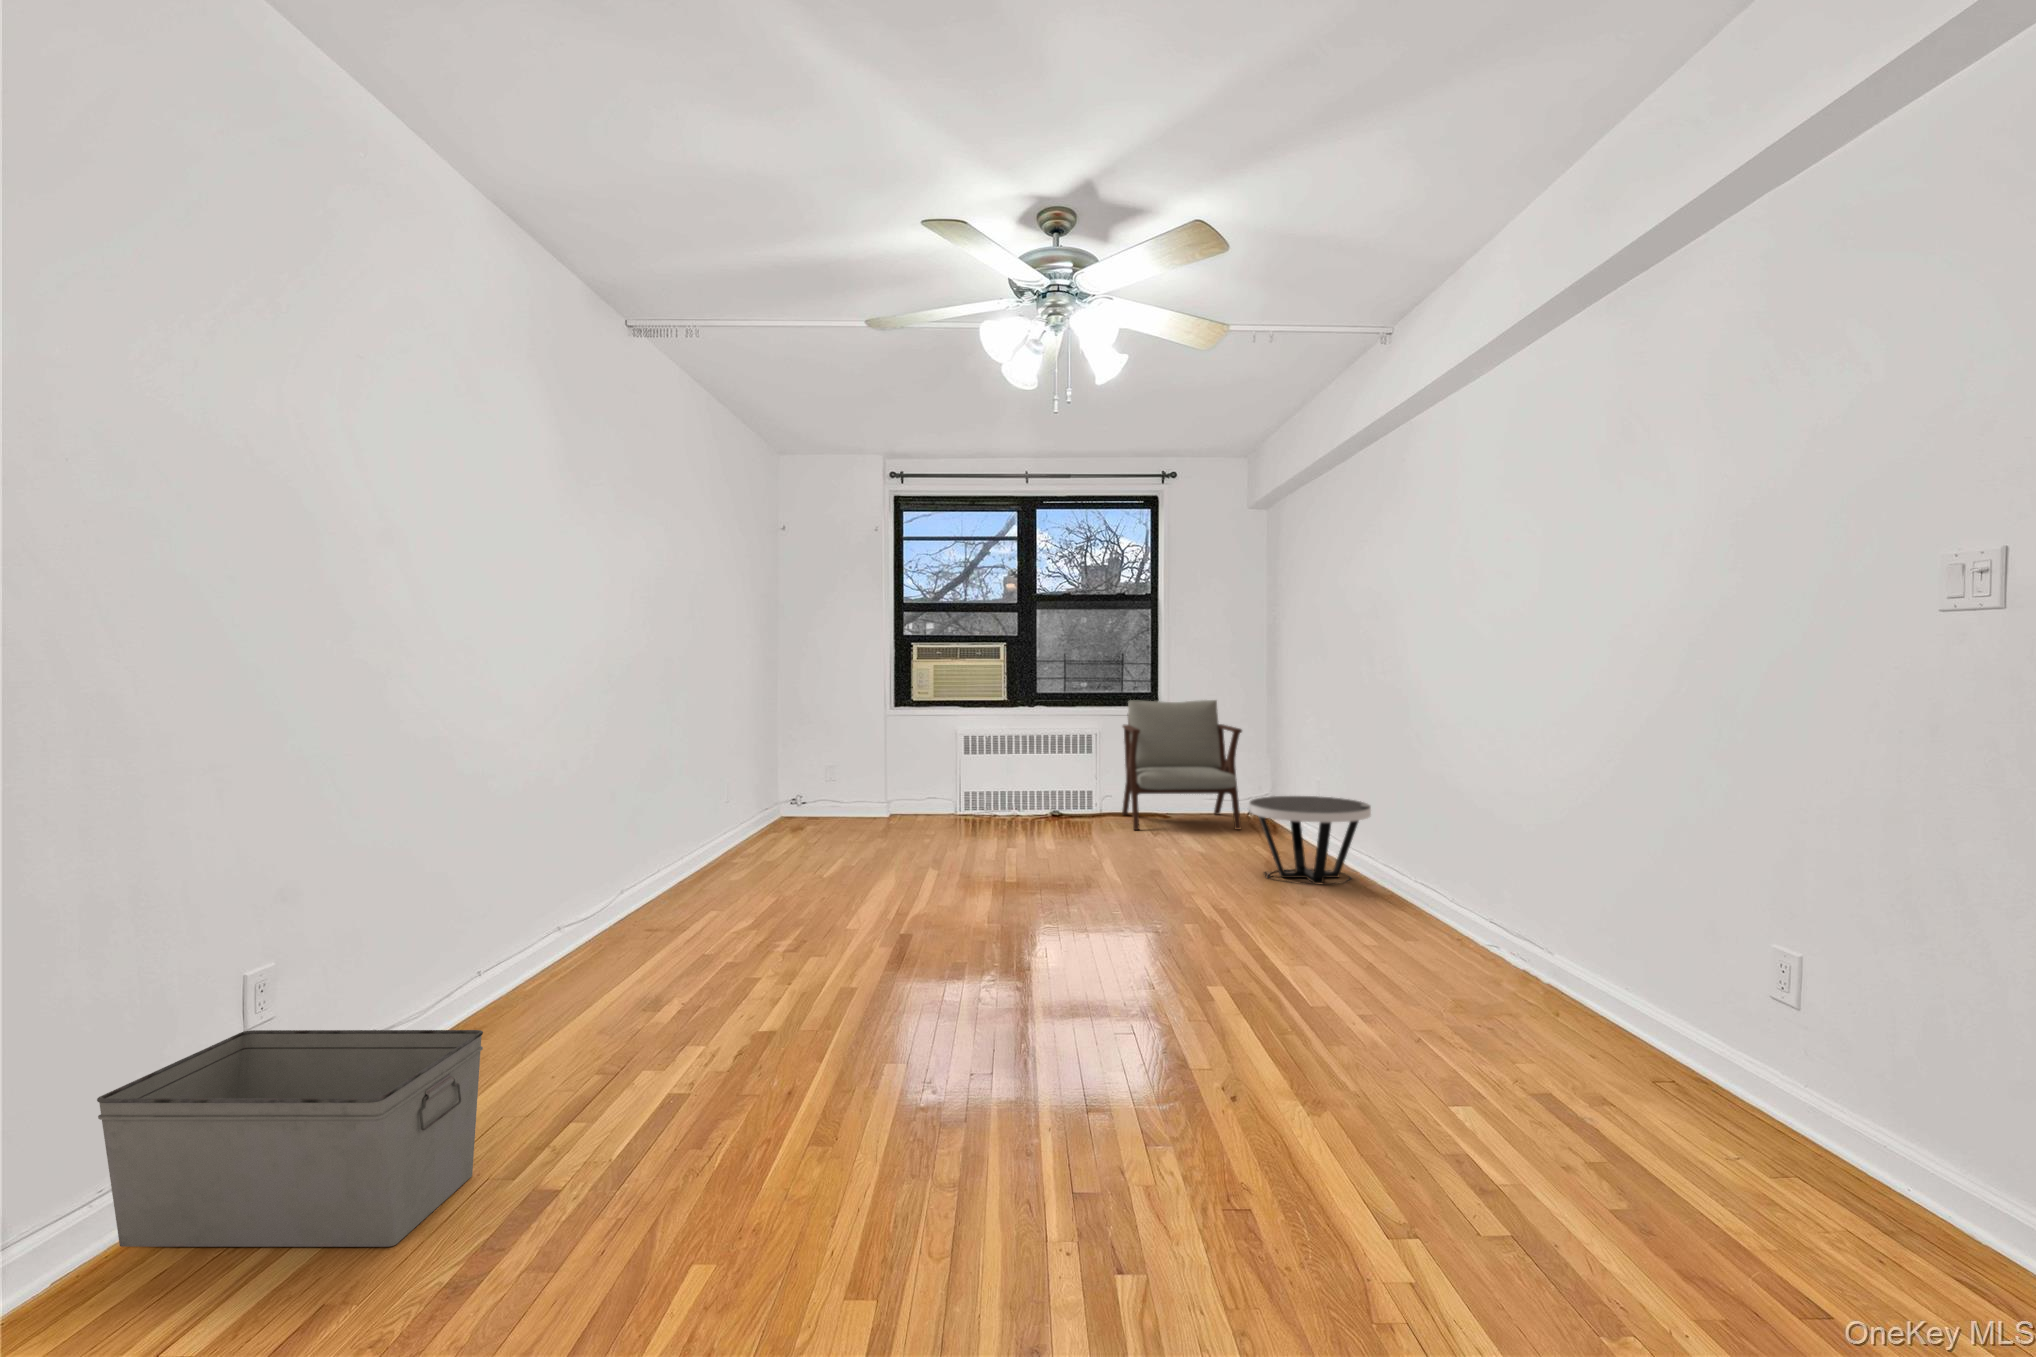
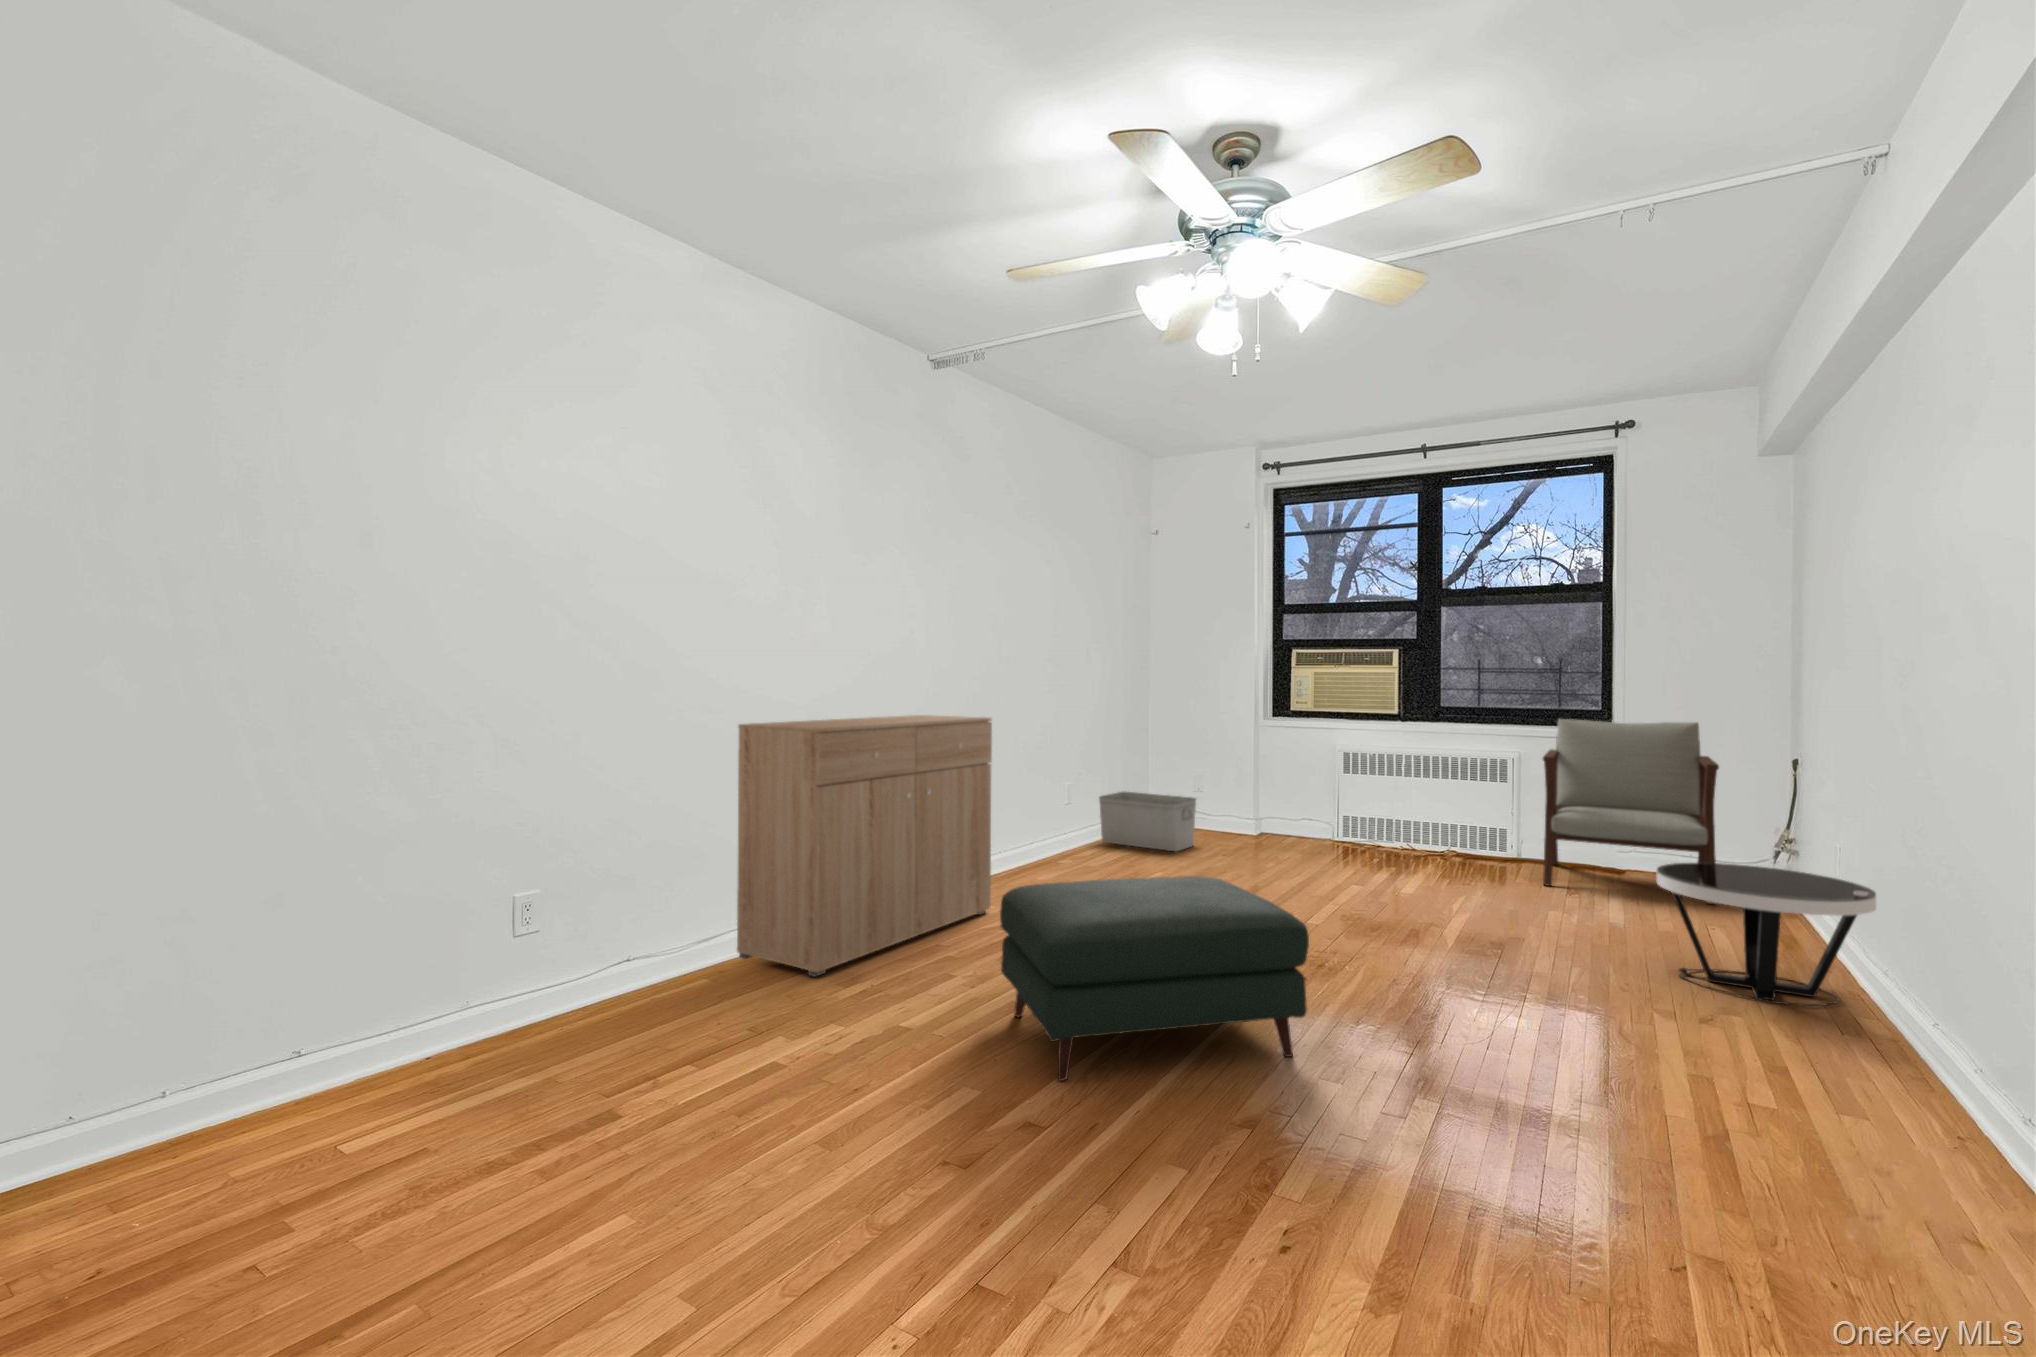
dresser: none [471,714,720,1012] -> present [737,715,992,977]
ottoman: none [840,844,1118,1038] -> present [1000,876,1309,1081]
storage bin: present [97,1030,483,1247] -> present [1099,792,1196,851]

